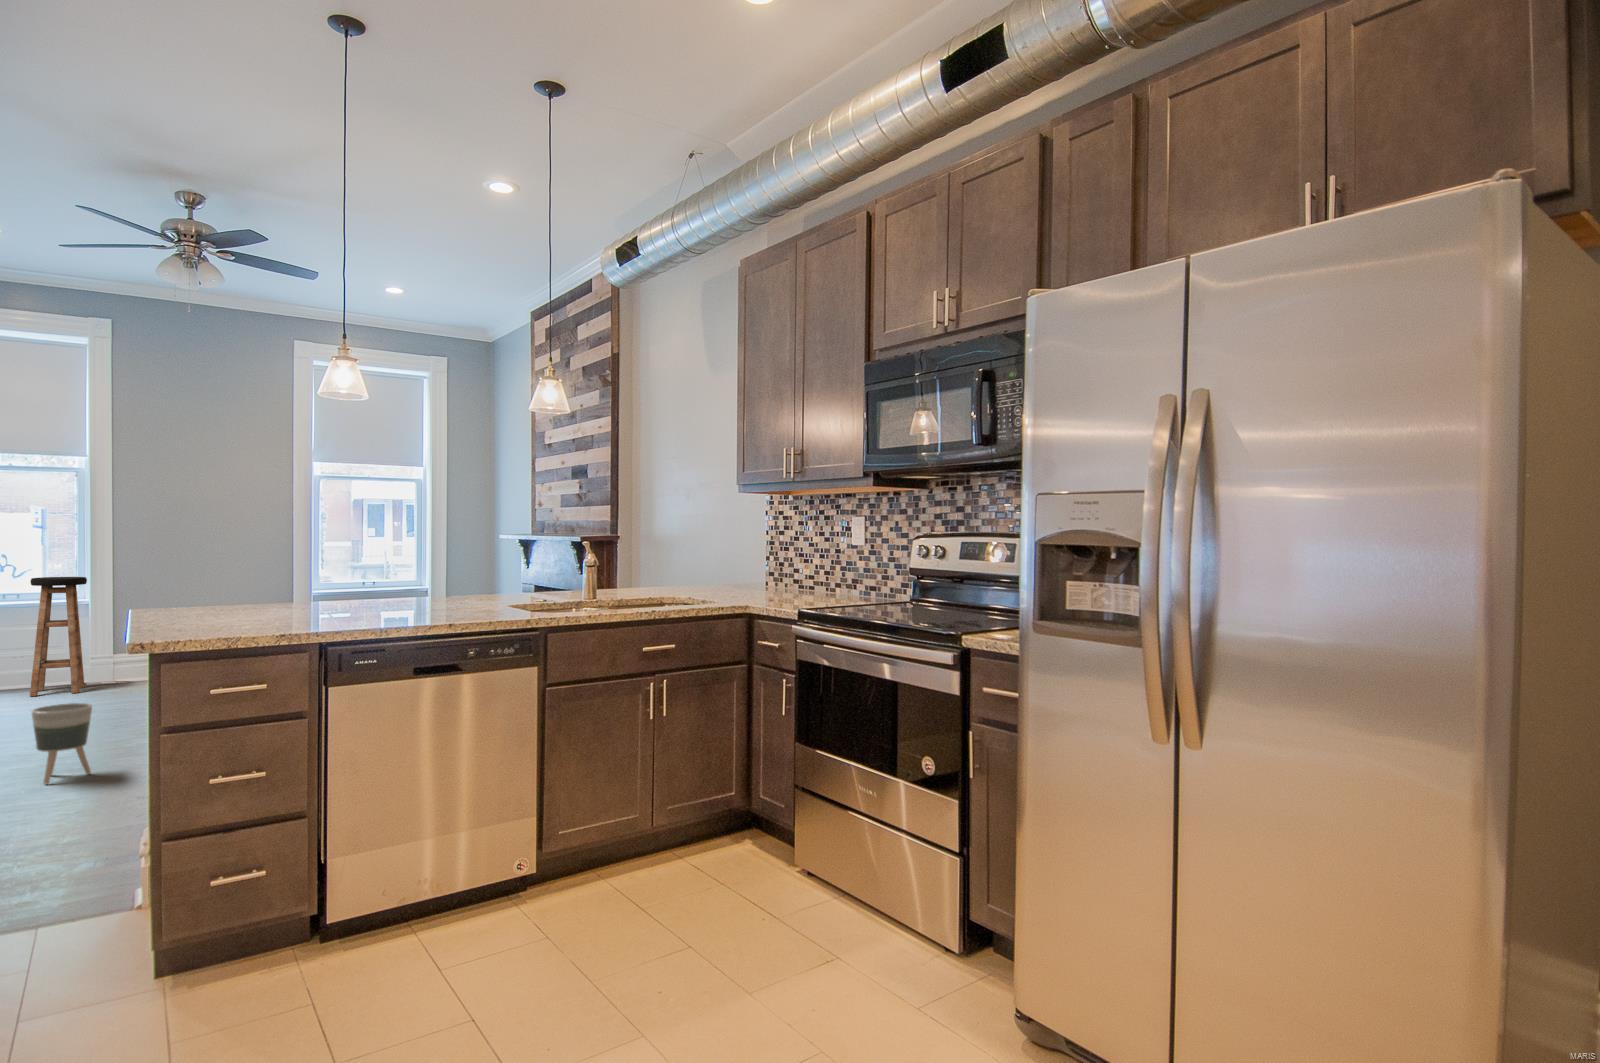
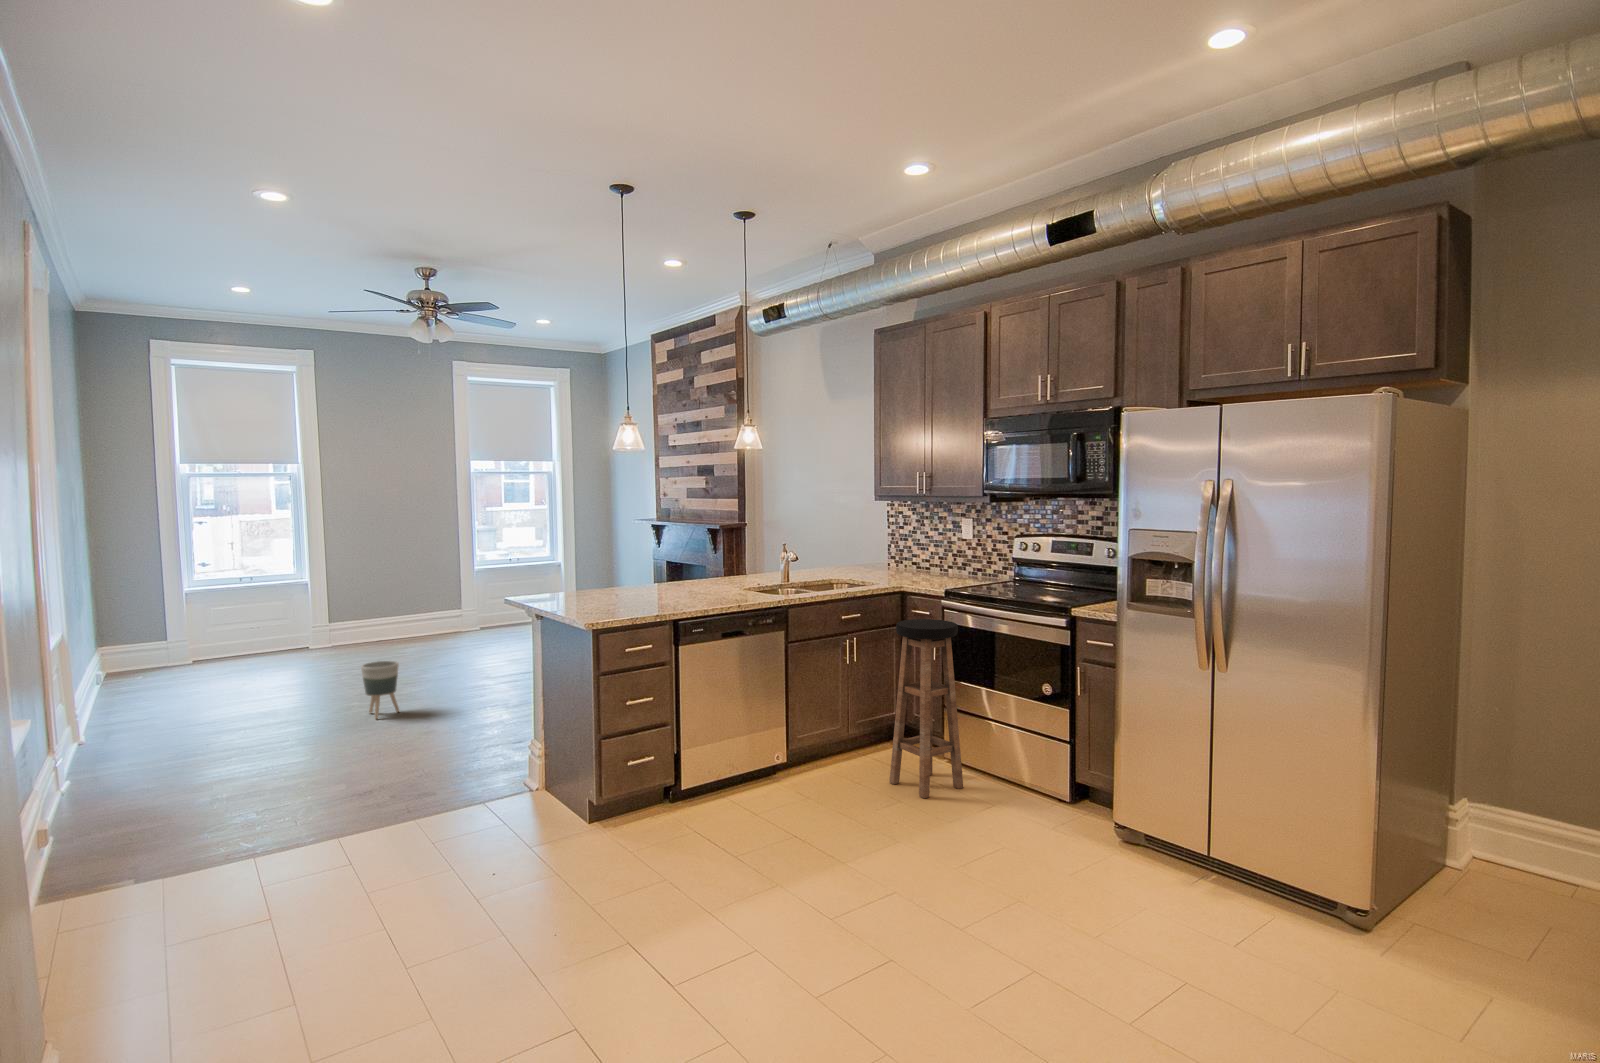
bar stool: present [30,577,87,696] -> present [889,619,963,798]

